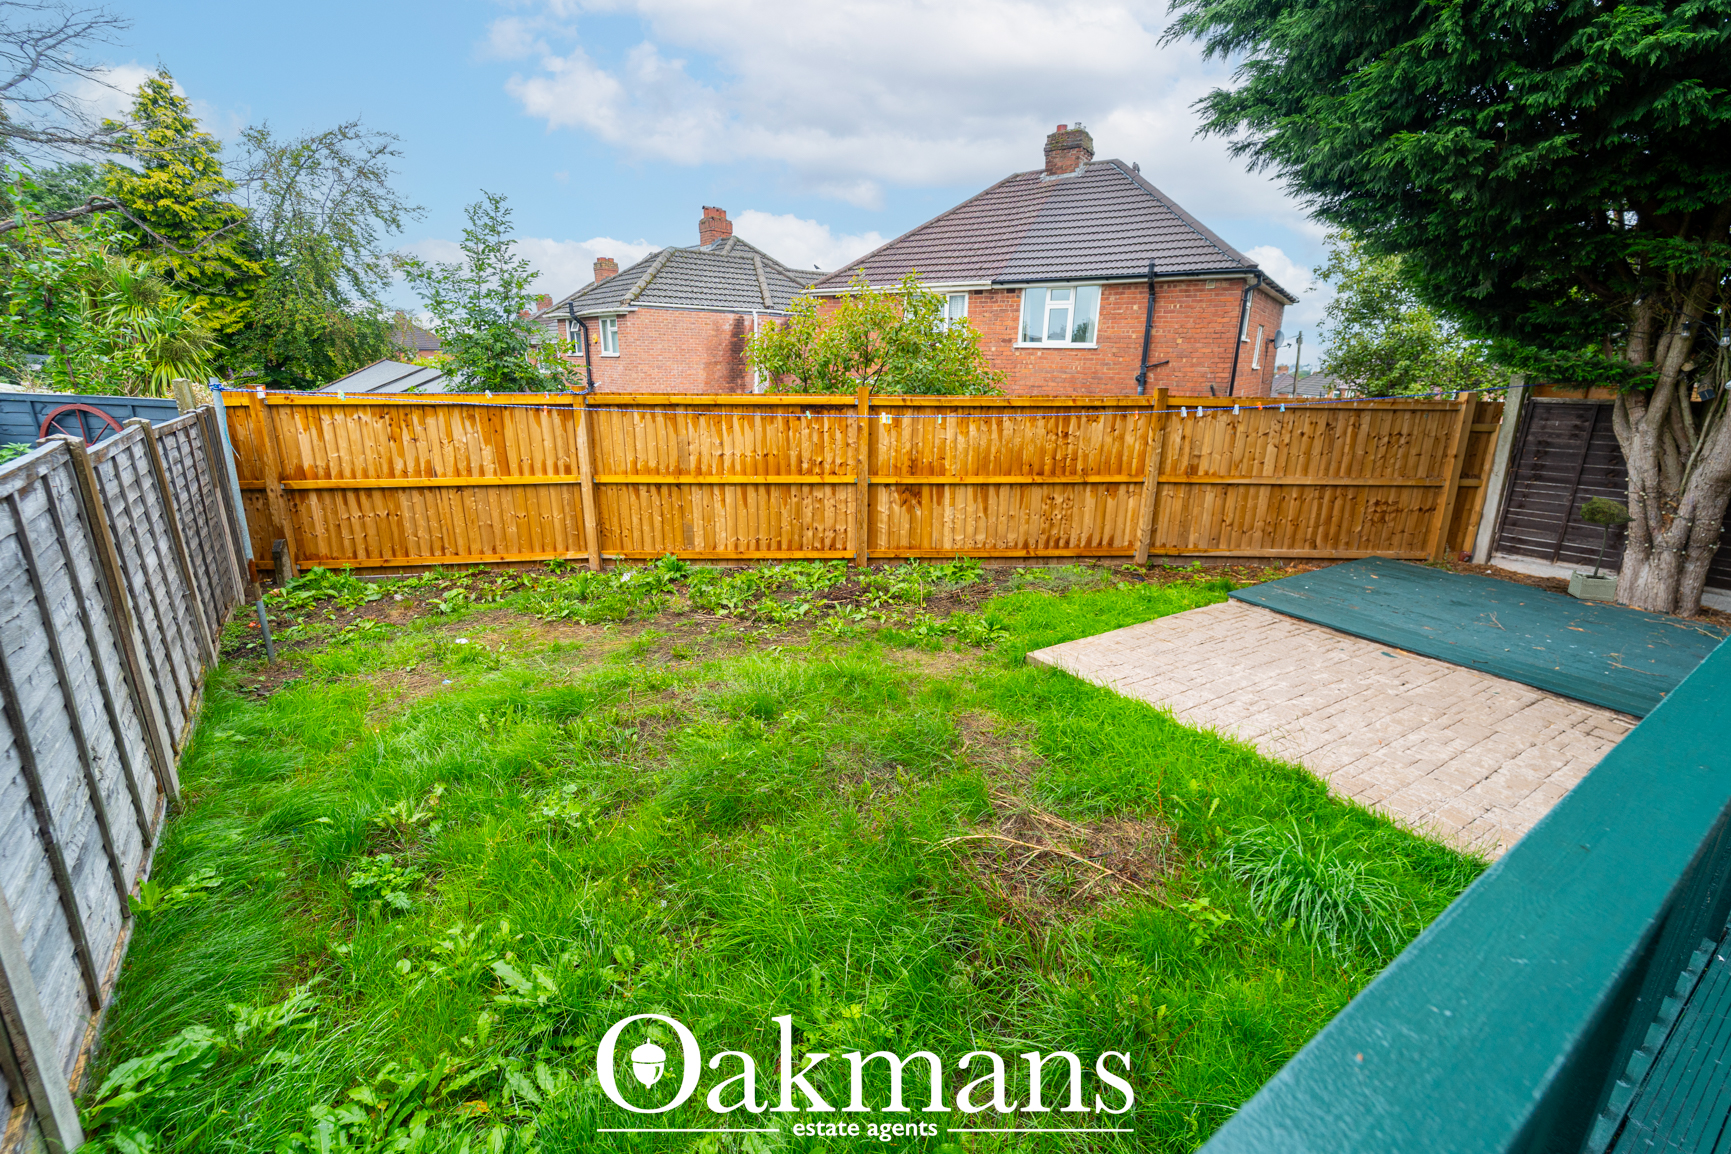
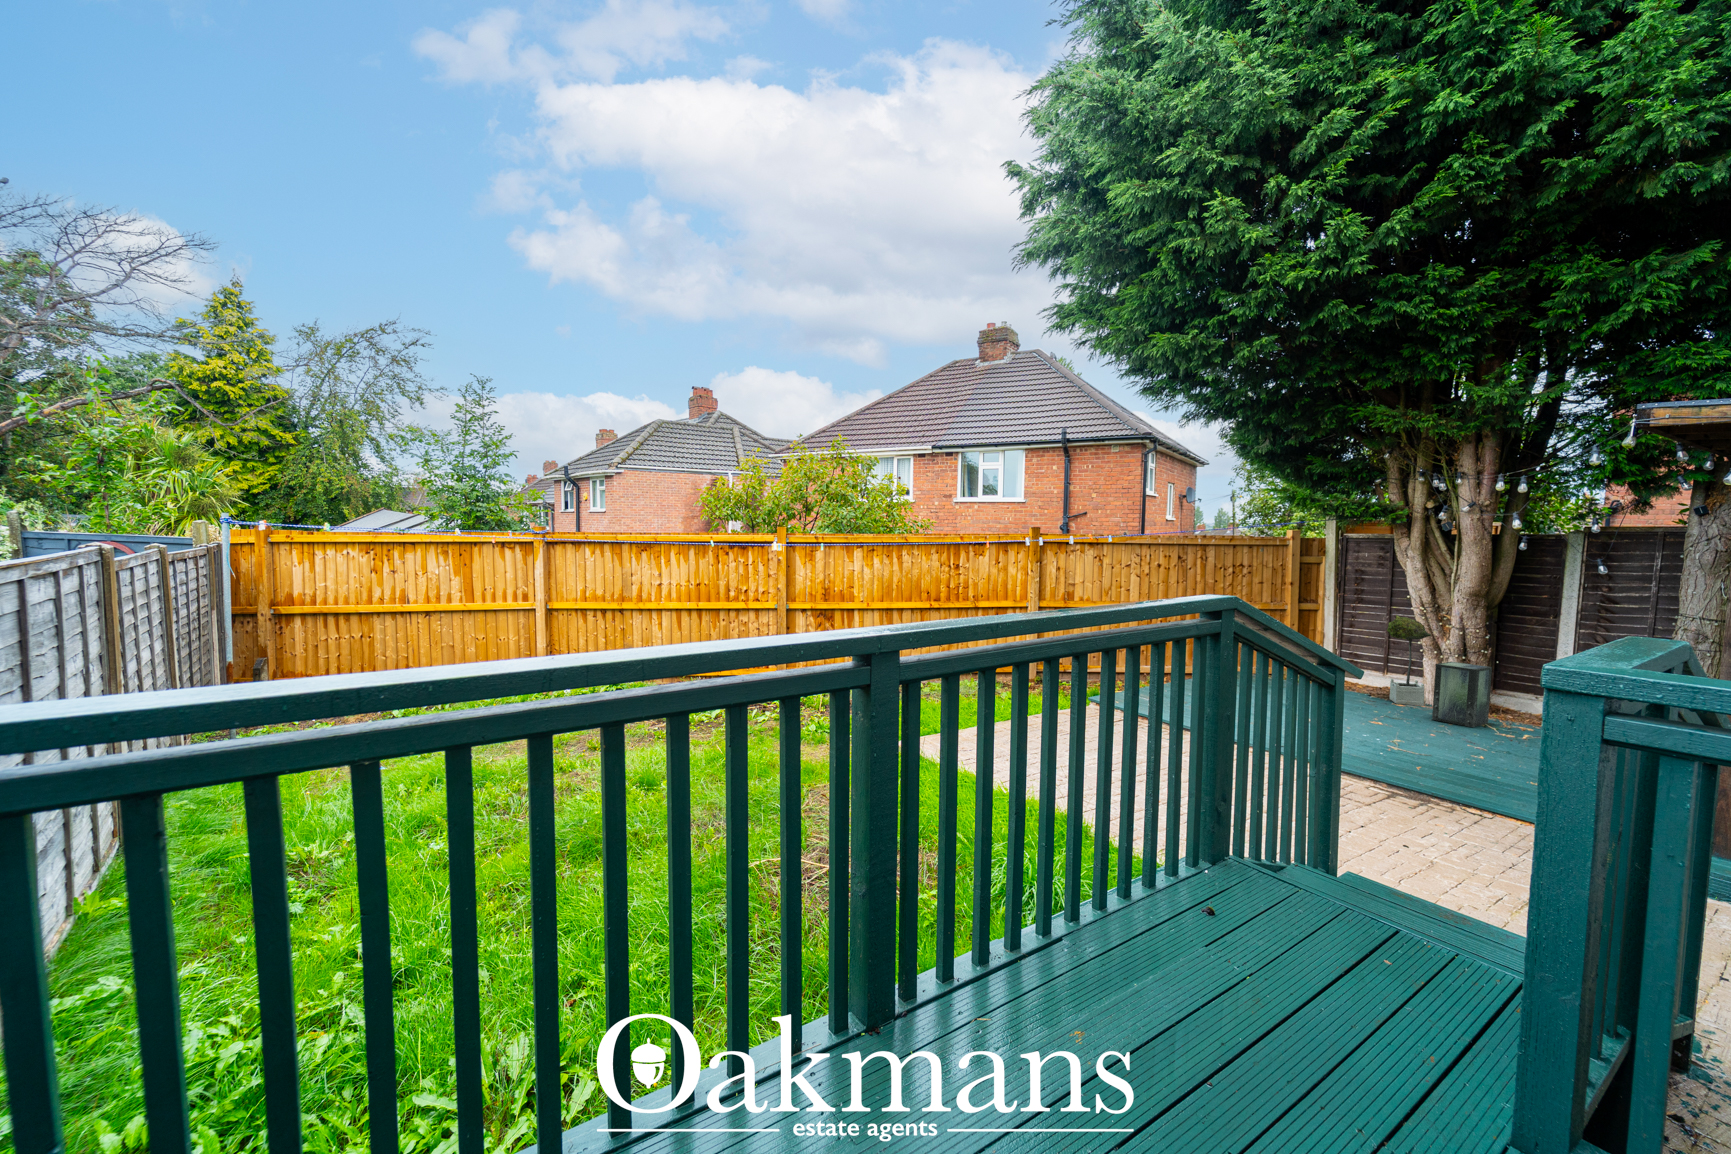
storage box: none [1634,554,1721,632] -> present [1432,662,1492,727]

